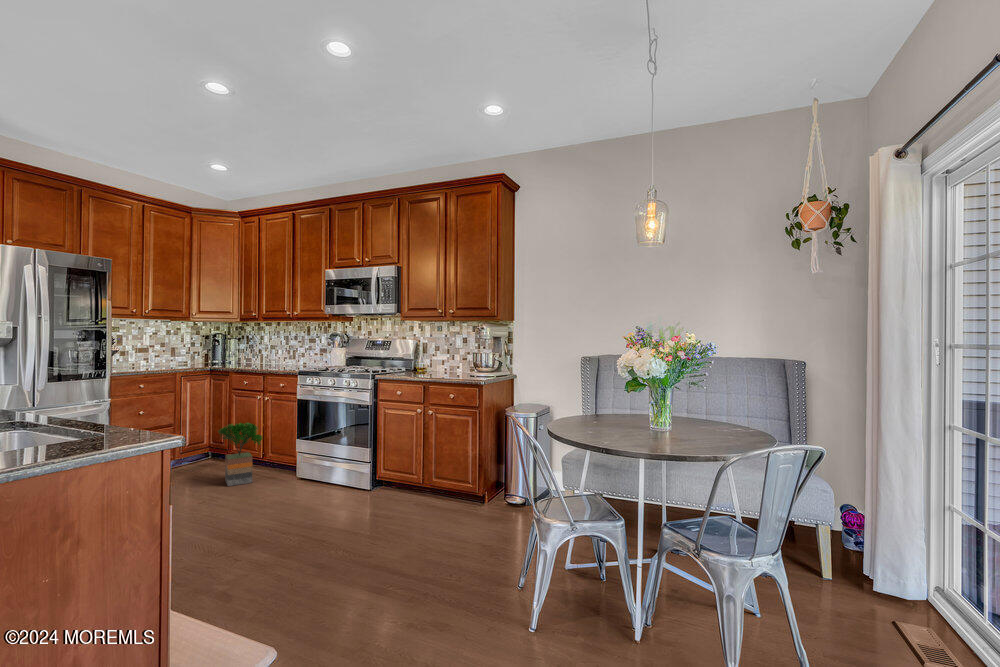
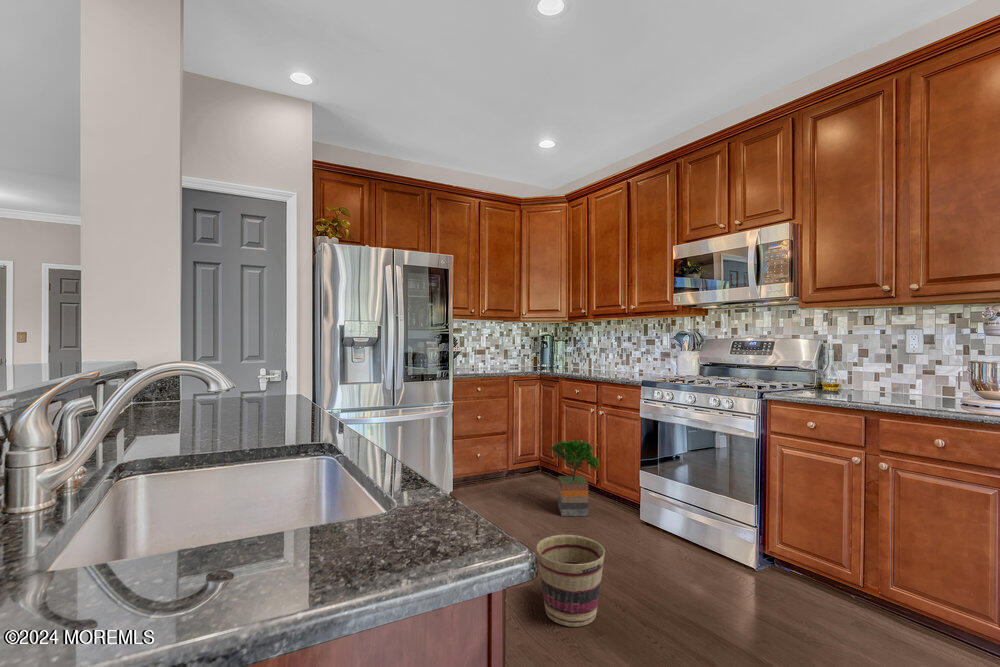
basket: none [199,484,255,543] -> present [536,535,605,627]

